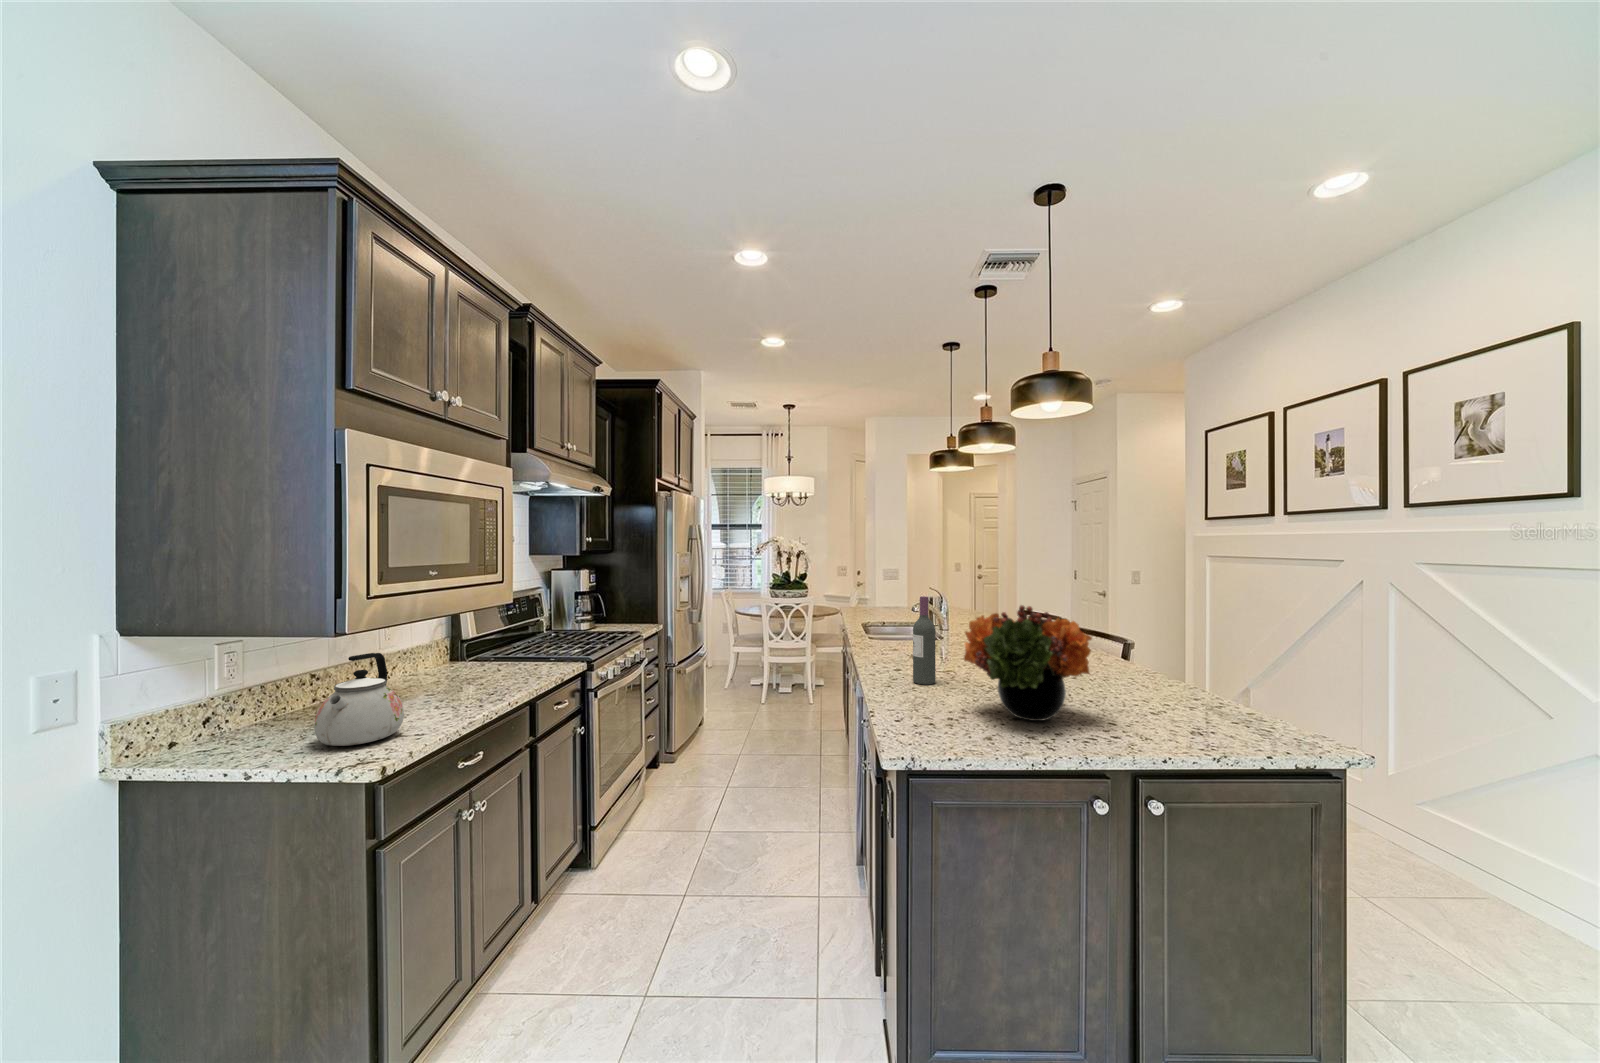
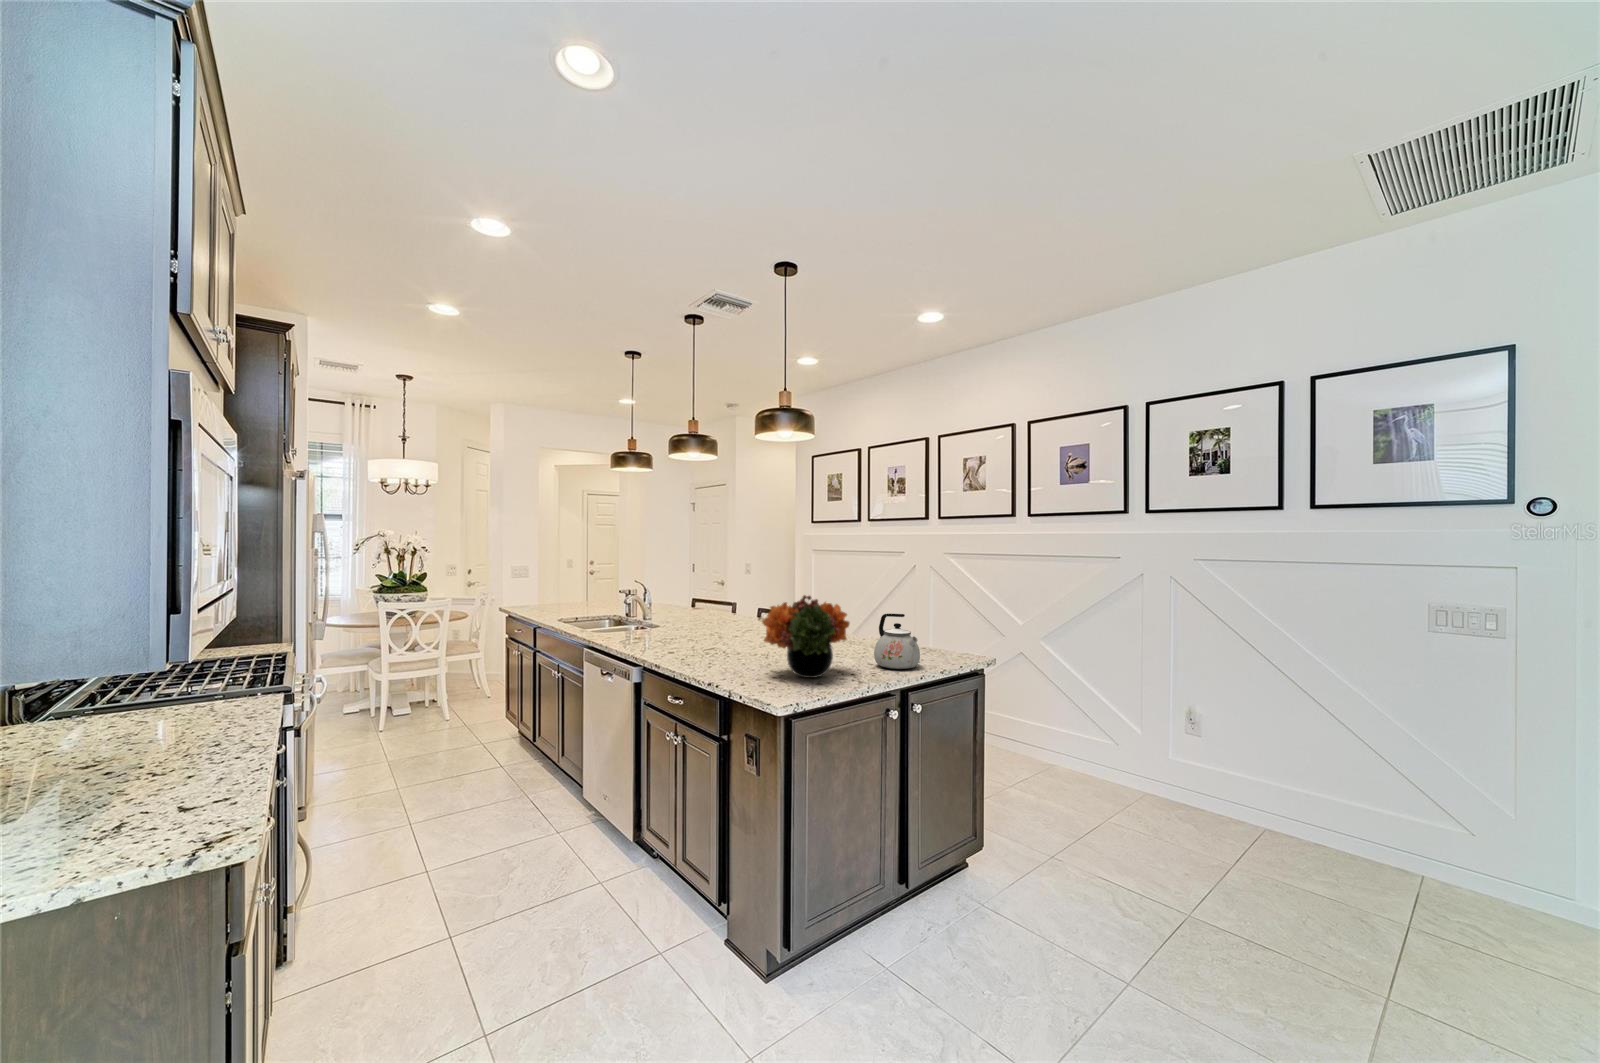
wine bottle: present [913,596,936,685] -> none [695,592,714,666]
kettle: present [314,653,404,746] -> present [874,614,920,669]

